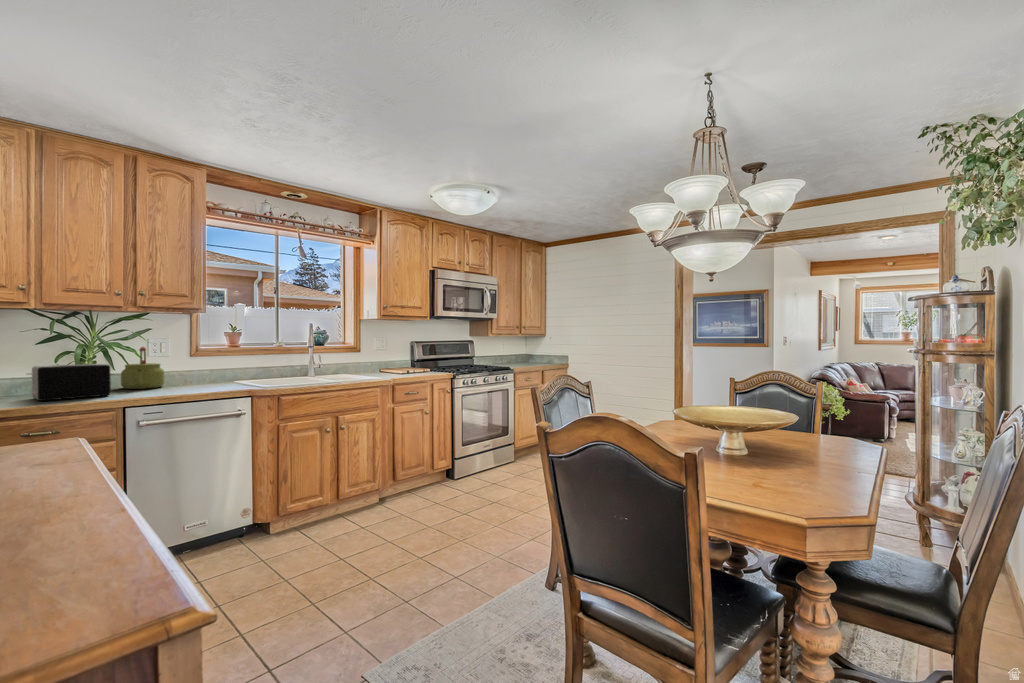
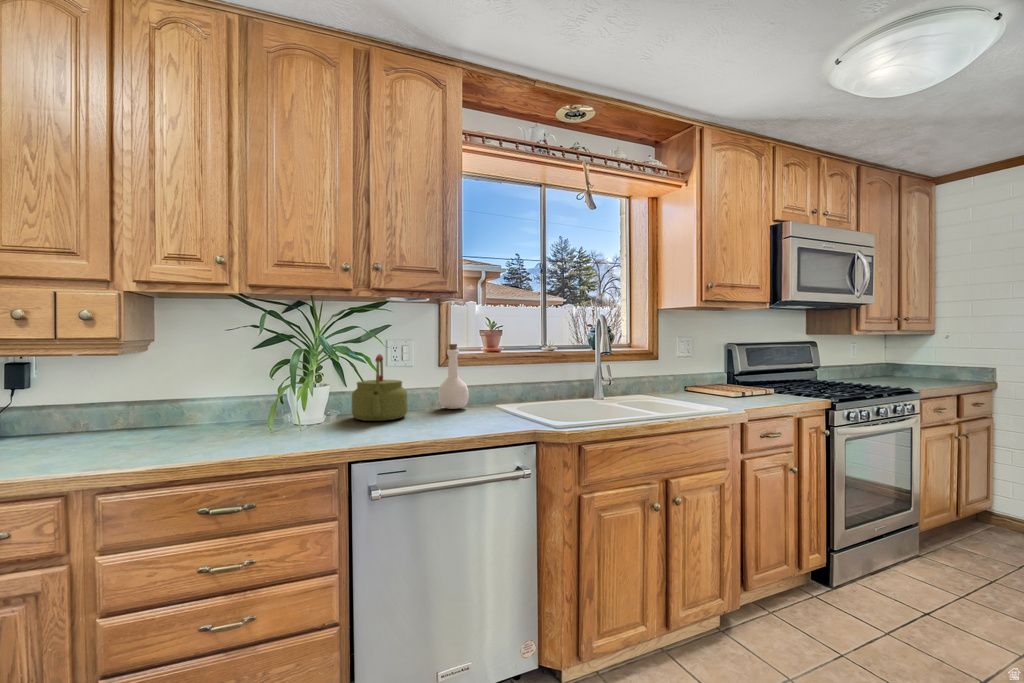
bottle: none [190,341,213,382] -> present [438,344,469,409]
toaster: present [27,364,111,401] -> none [226,382,338,446]

